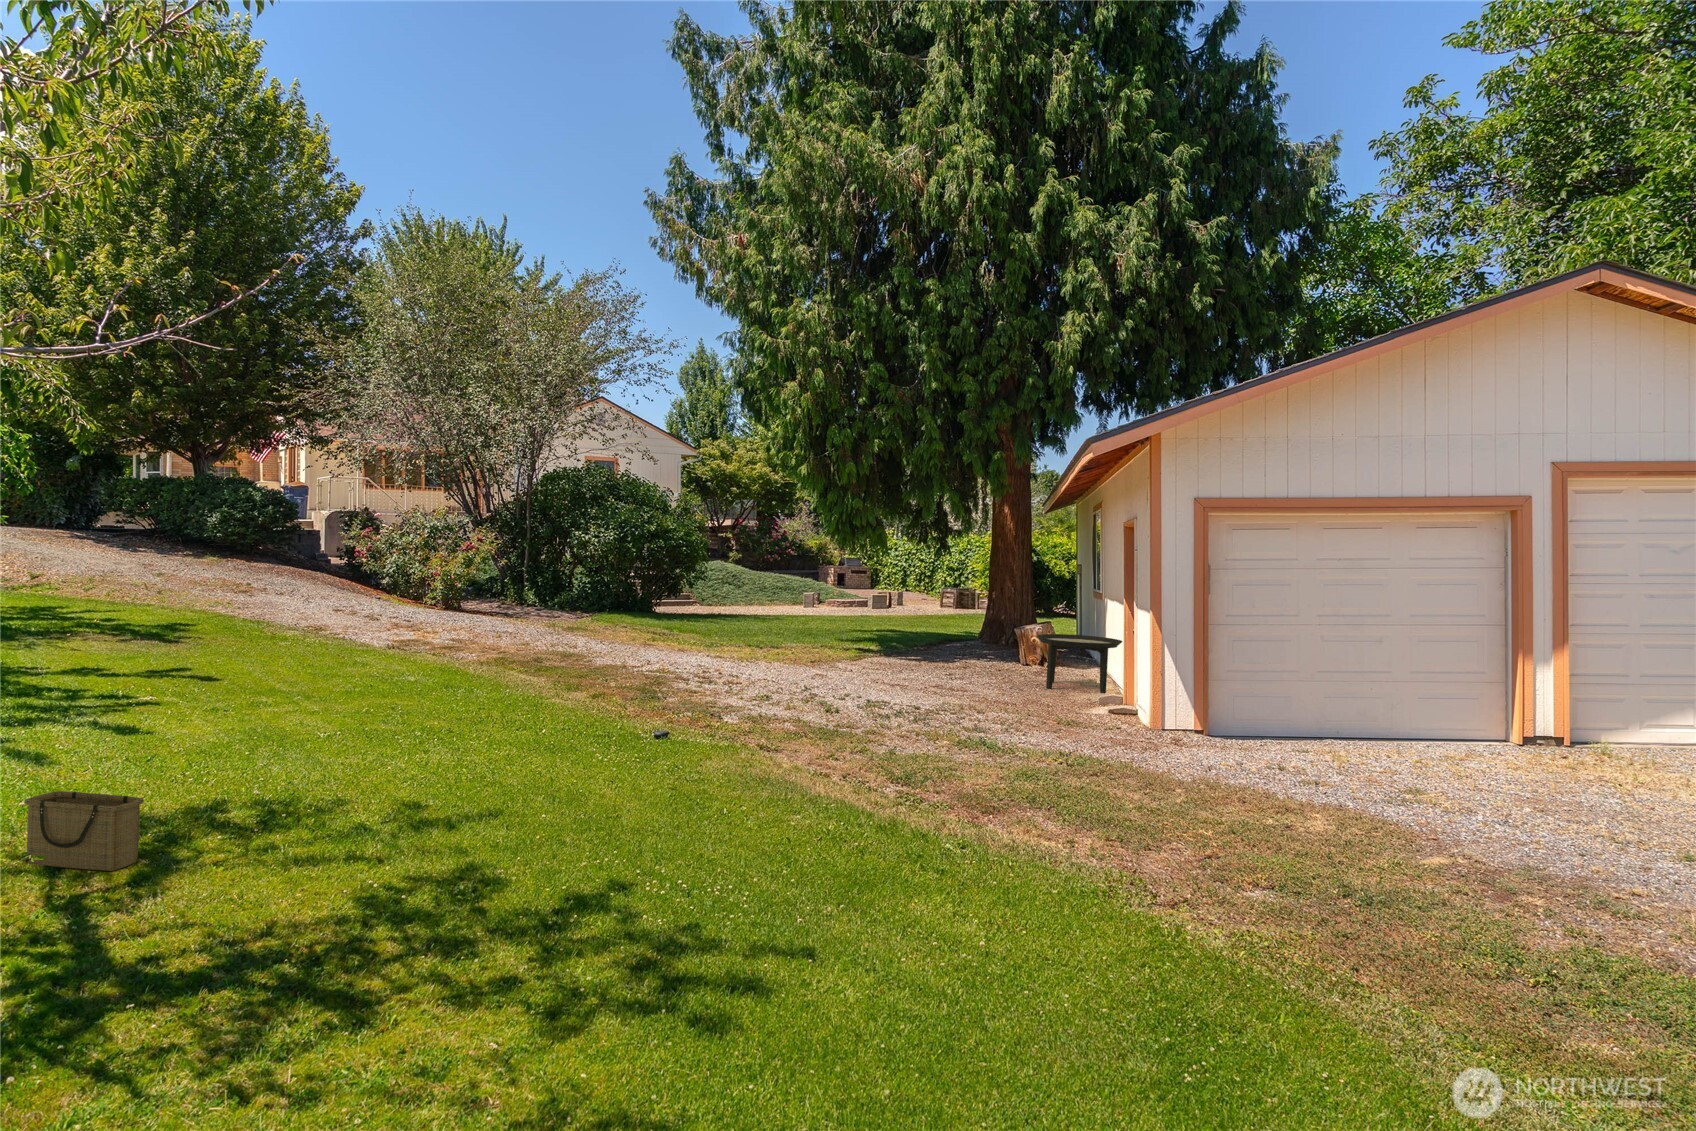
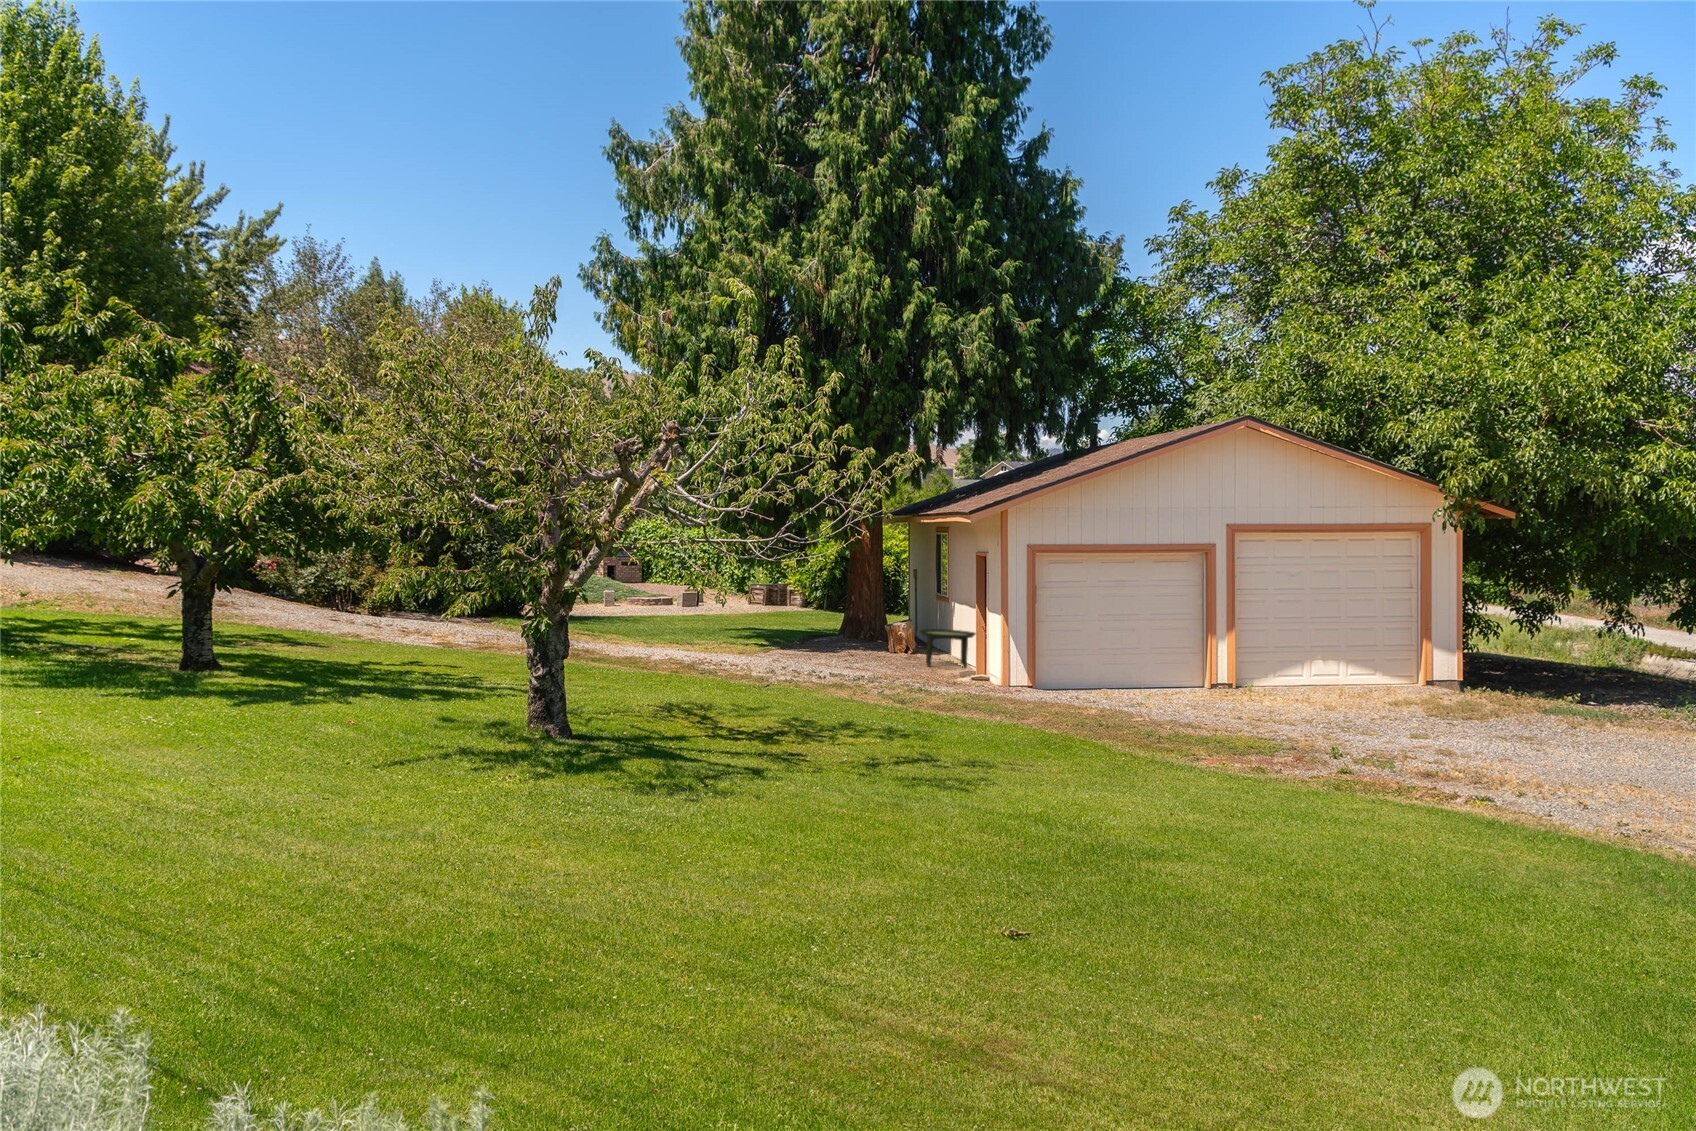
basket: present [24,791,144,871] -> none [564,711,609,742]

